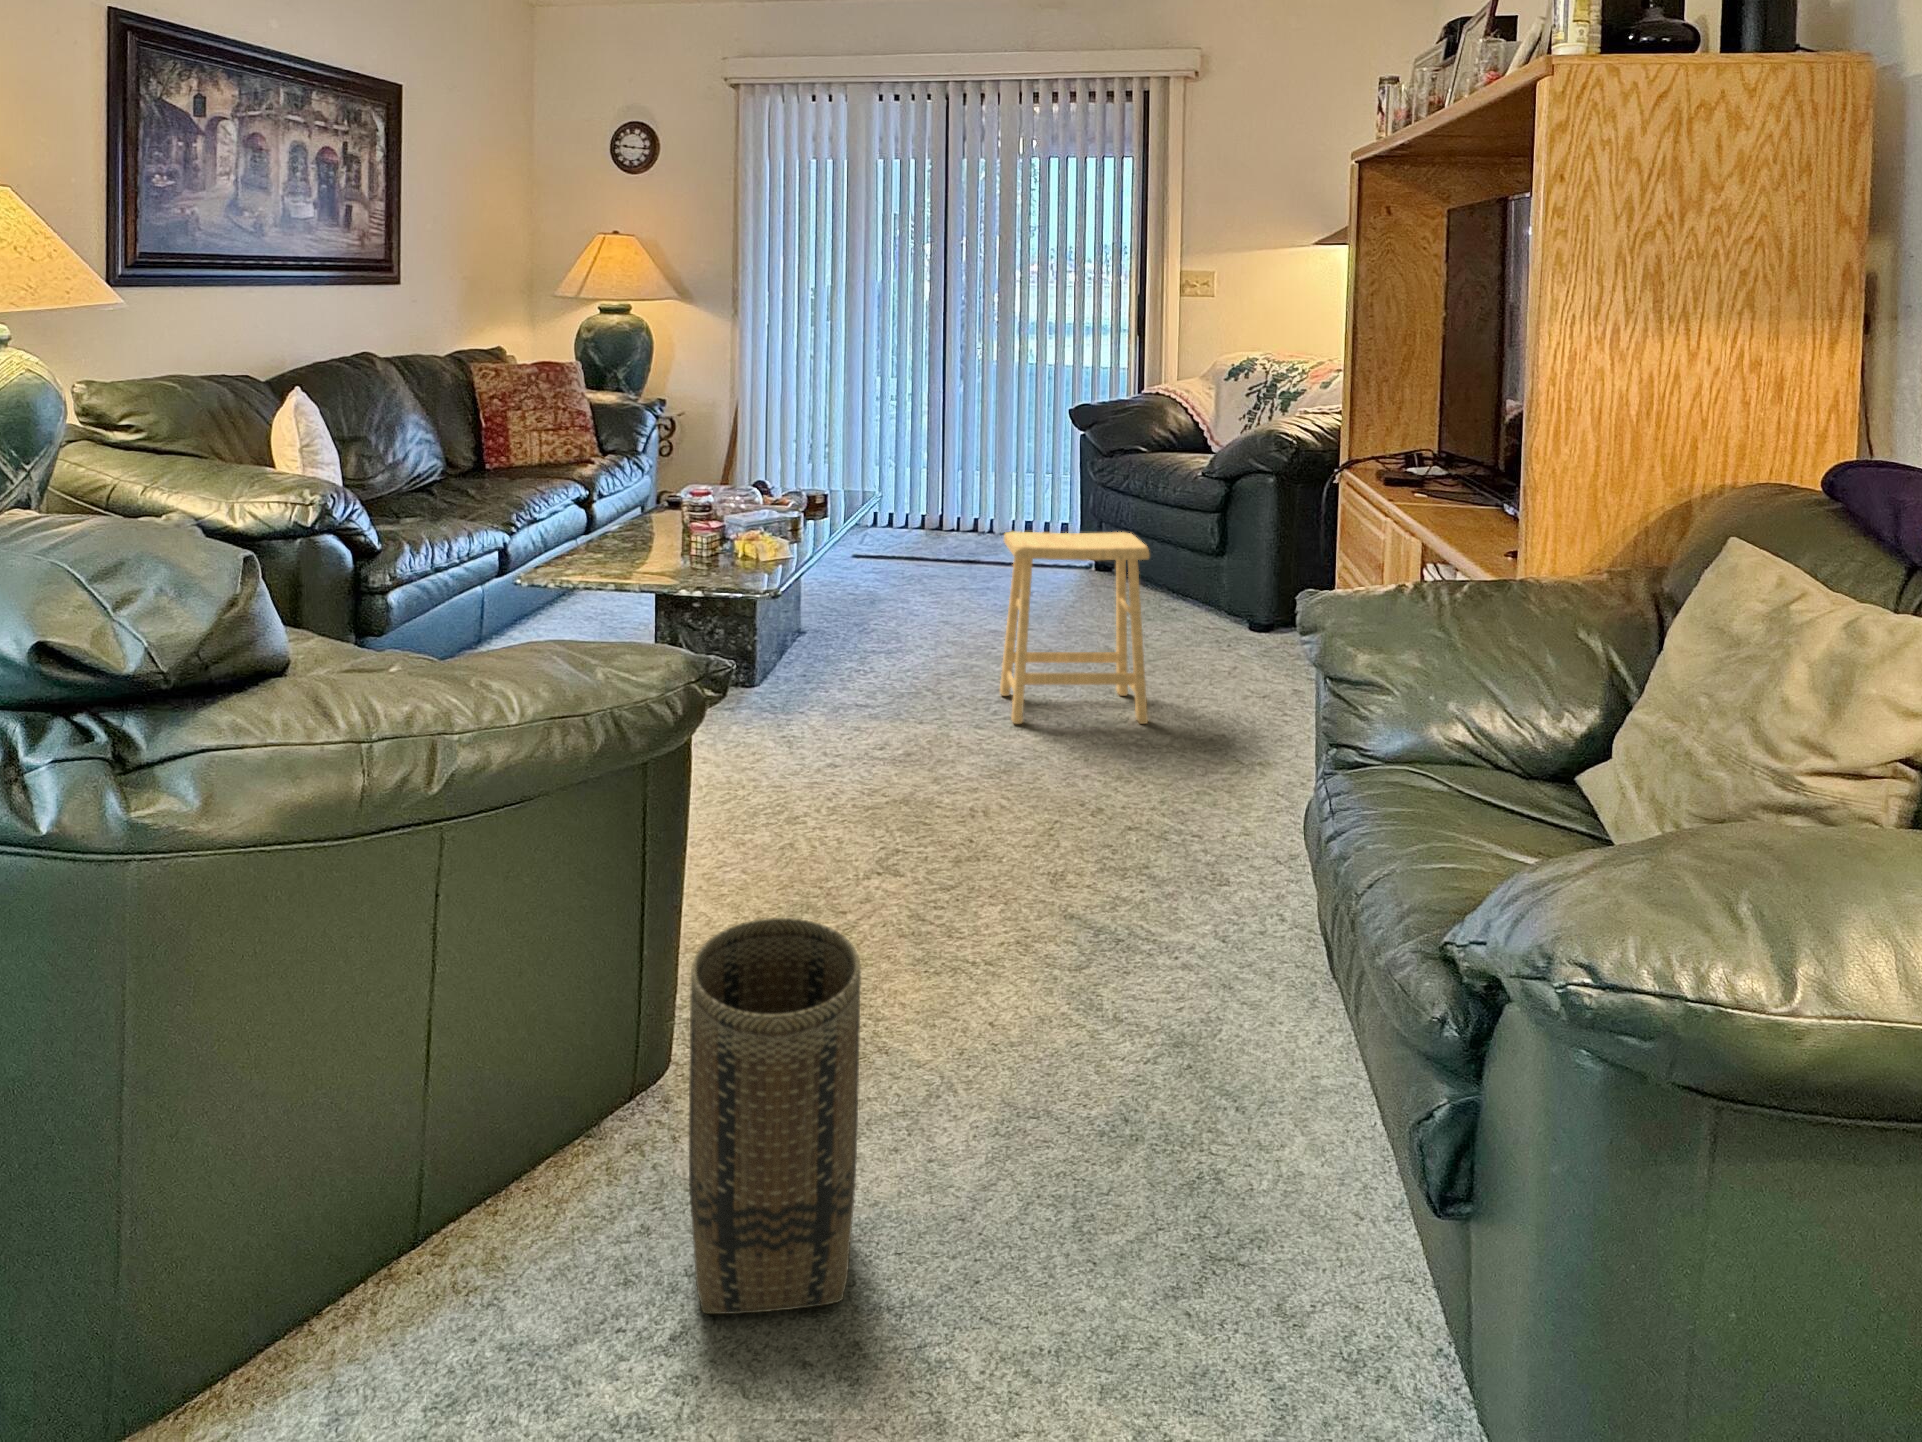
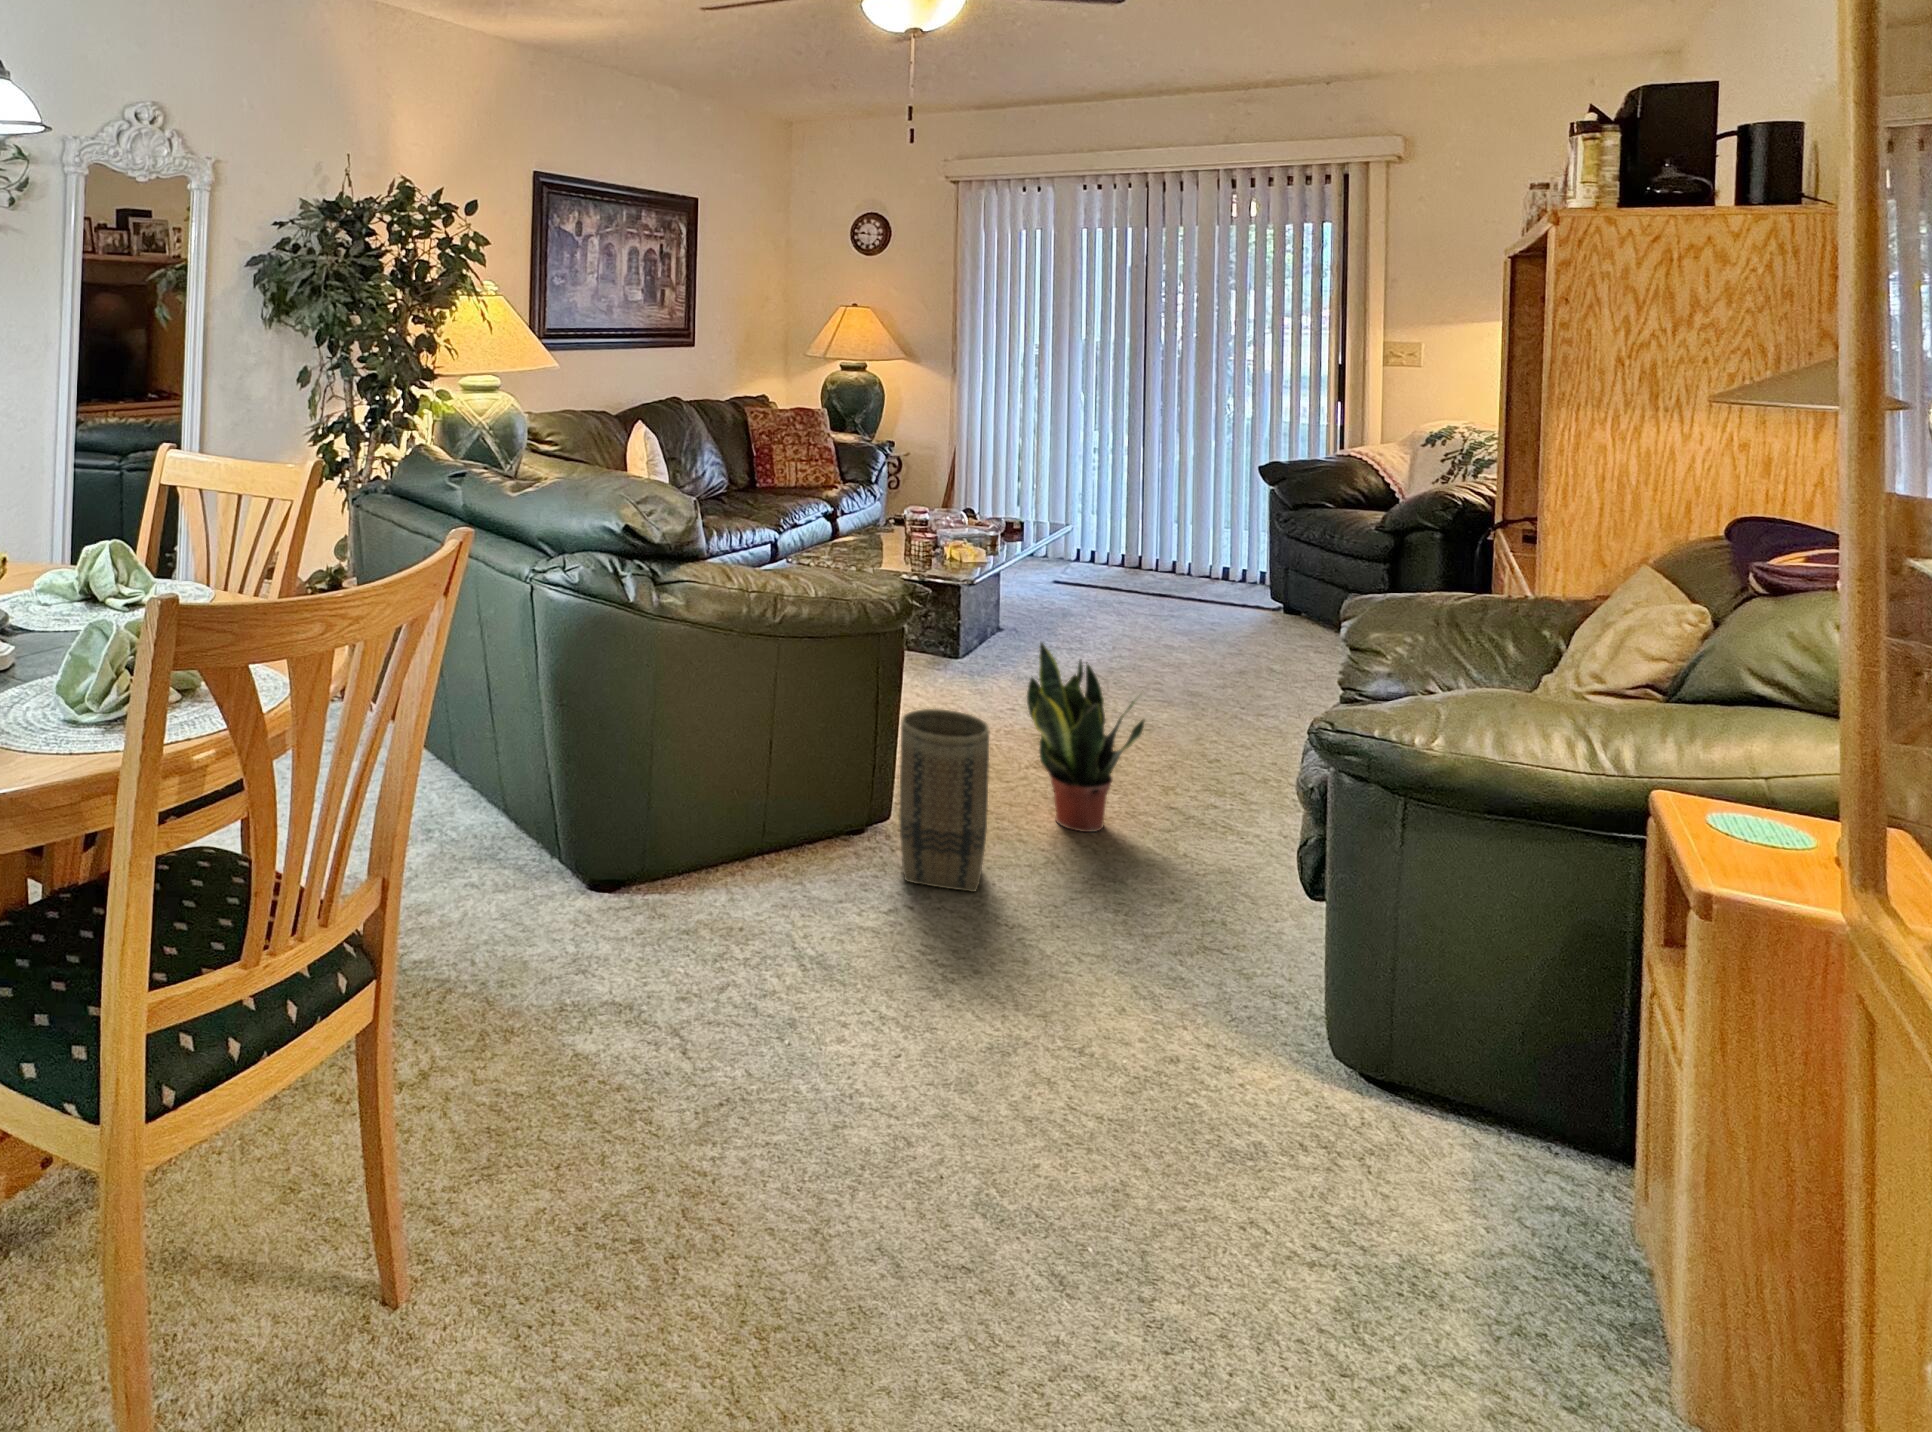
footstool: present [1000,532,1150,724] -> none [1153,554,1277,713]
potted plant: none [890,729,1080,1042] -> present [1027,643,1144,832]

